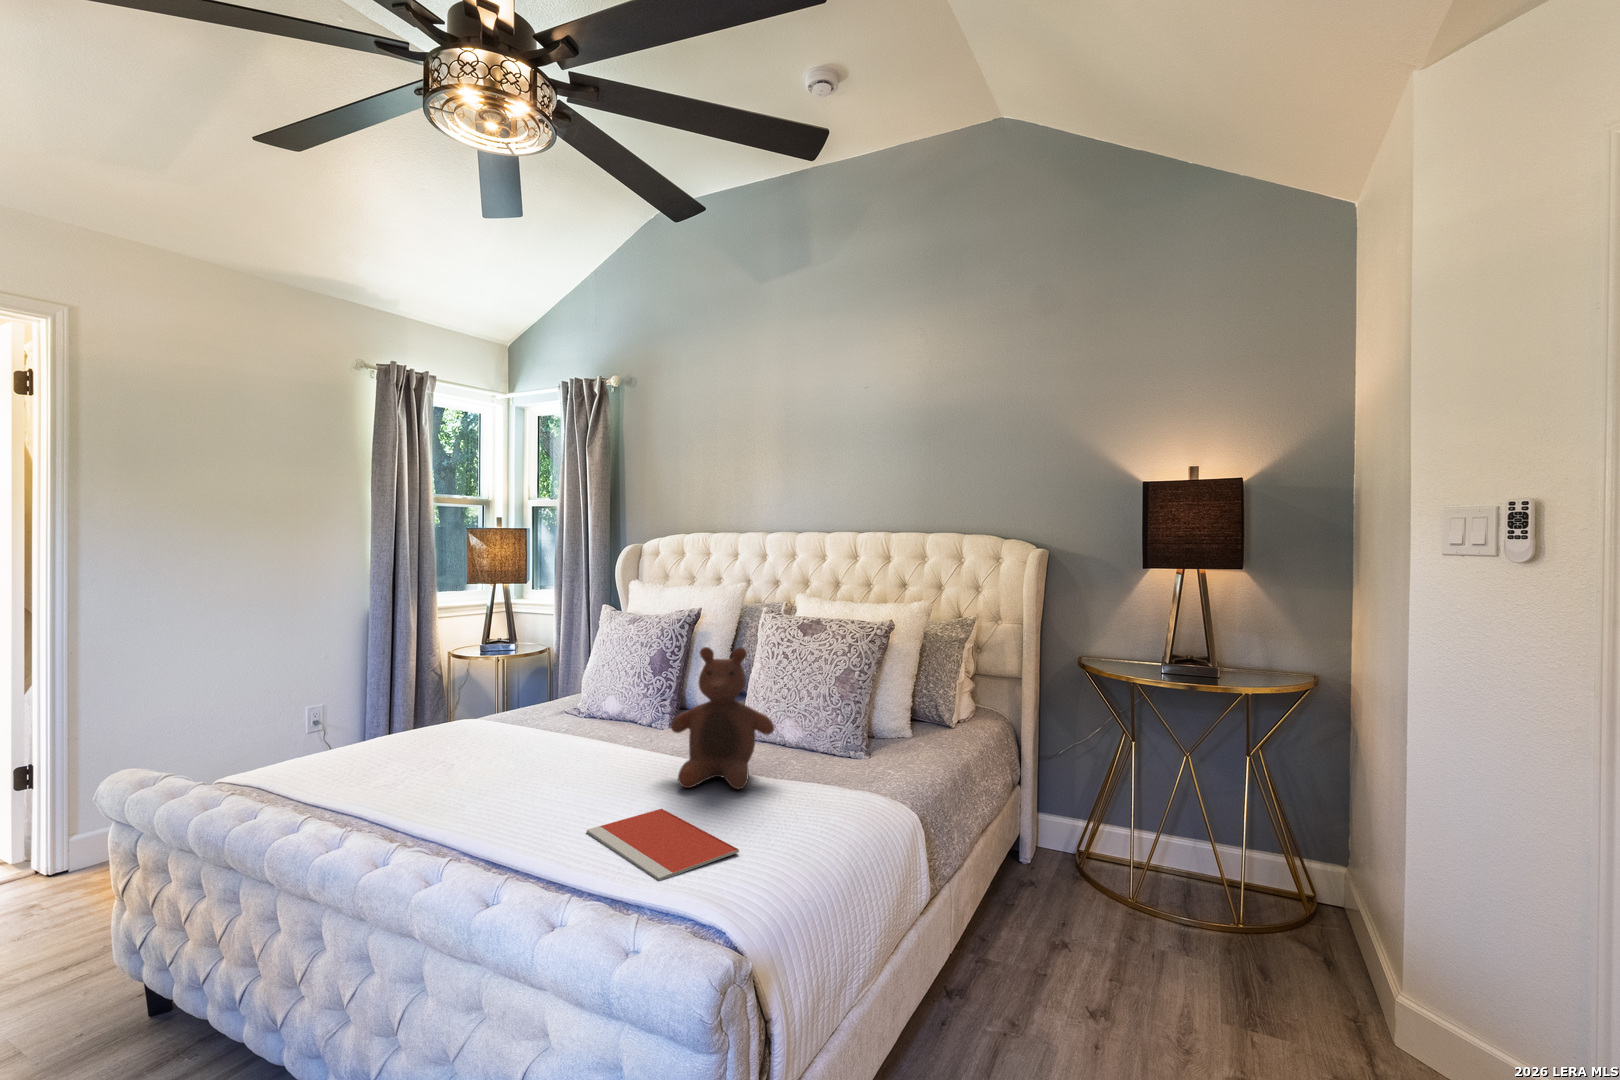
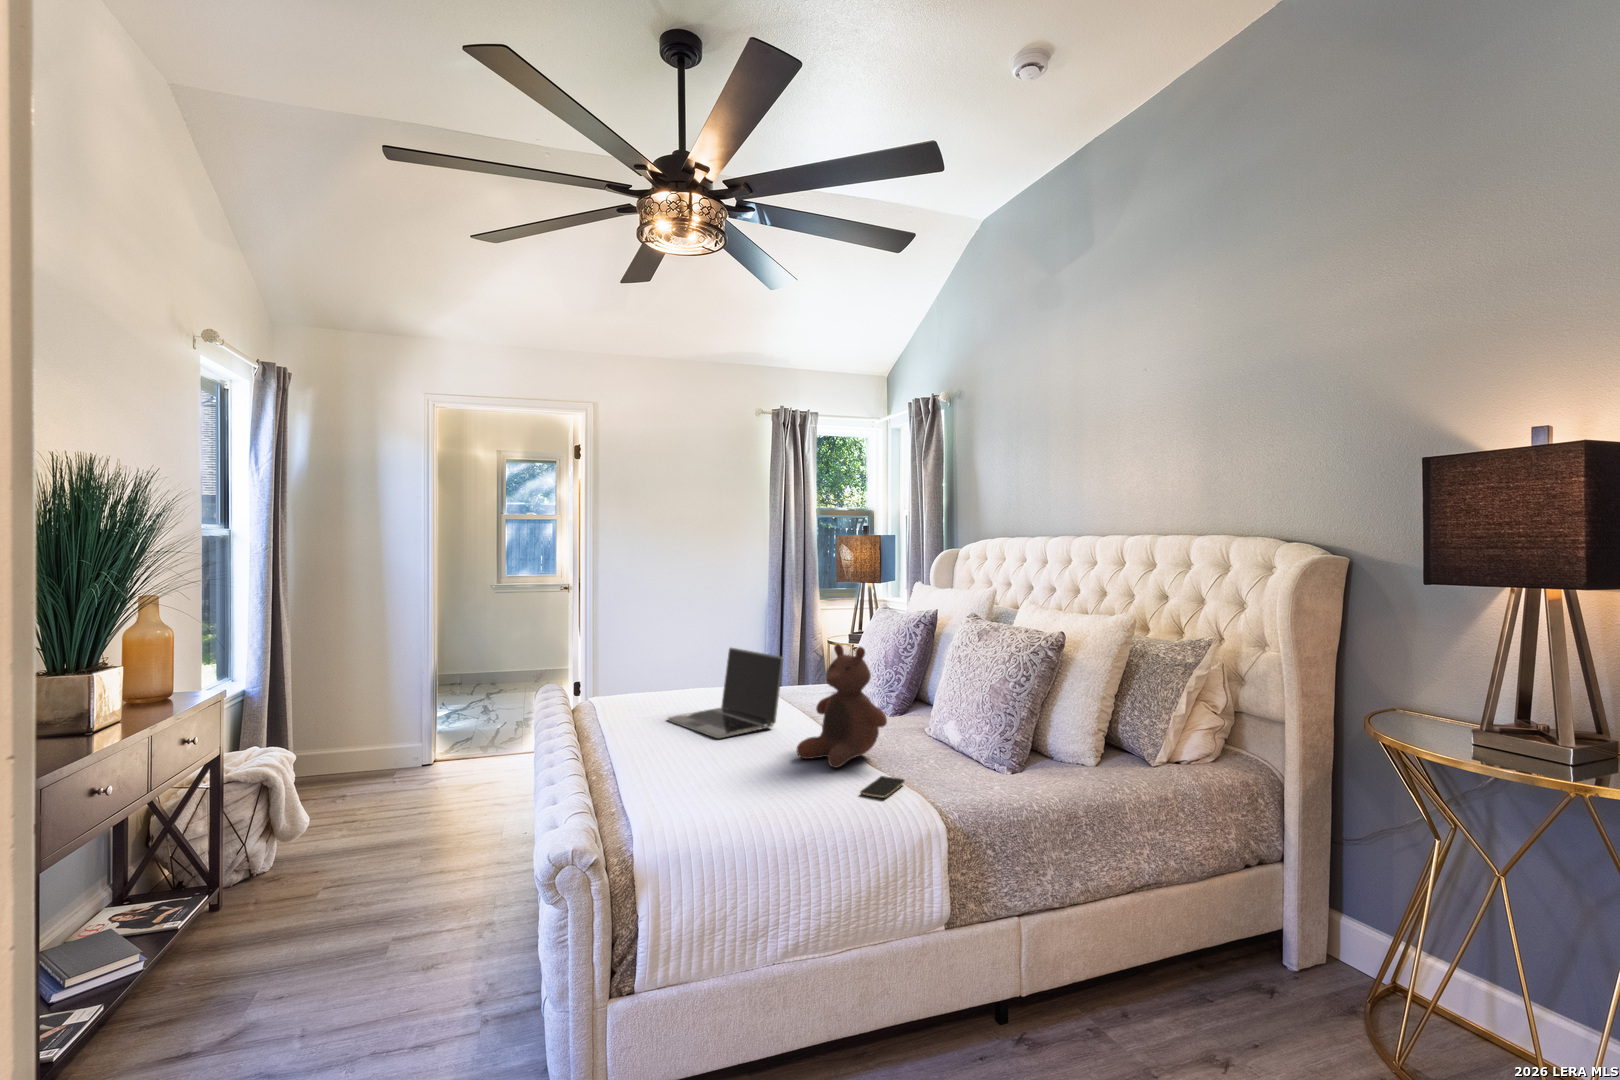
laptop: none [417,668,591,789] -> present [668,648,783,738]
smartphone: none [801,784,844,808] -> present [860,776,905,798]
notebook: present [587,809,739,880] -> none [675,766,755,805]

